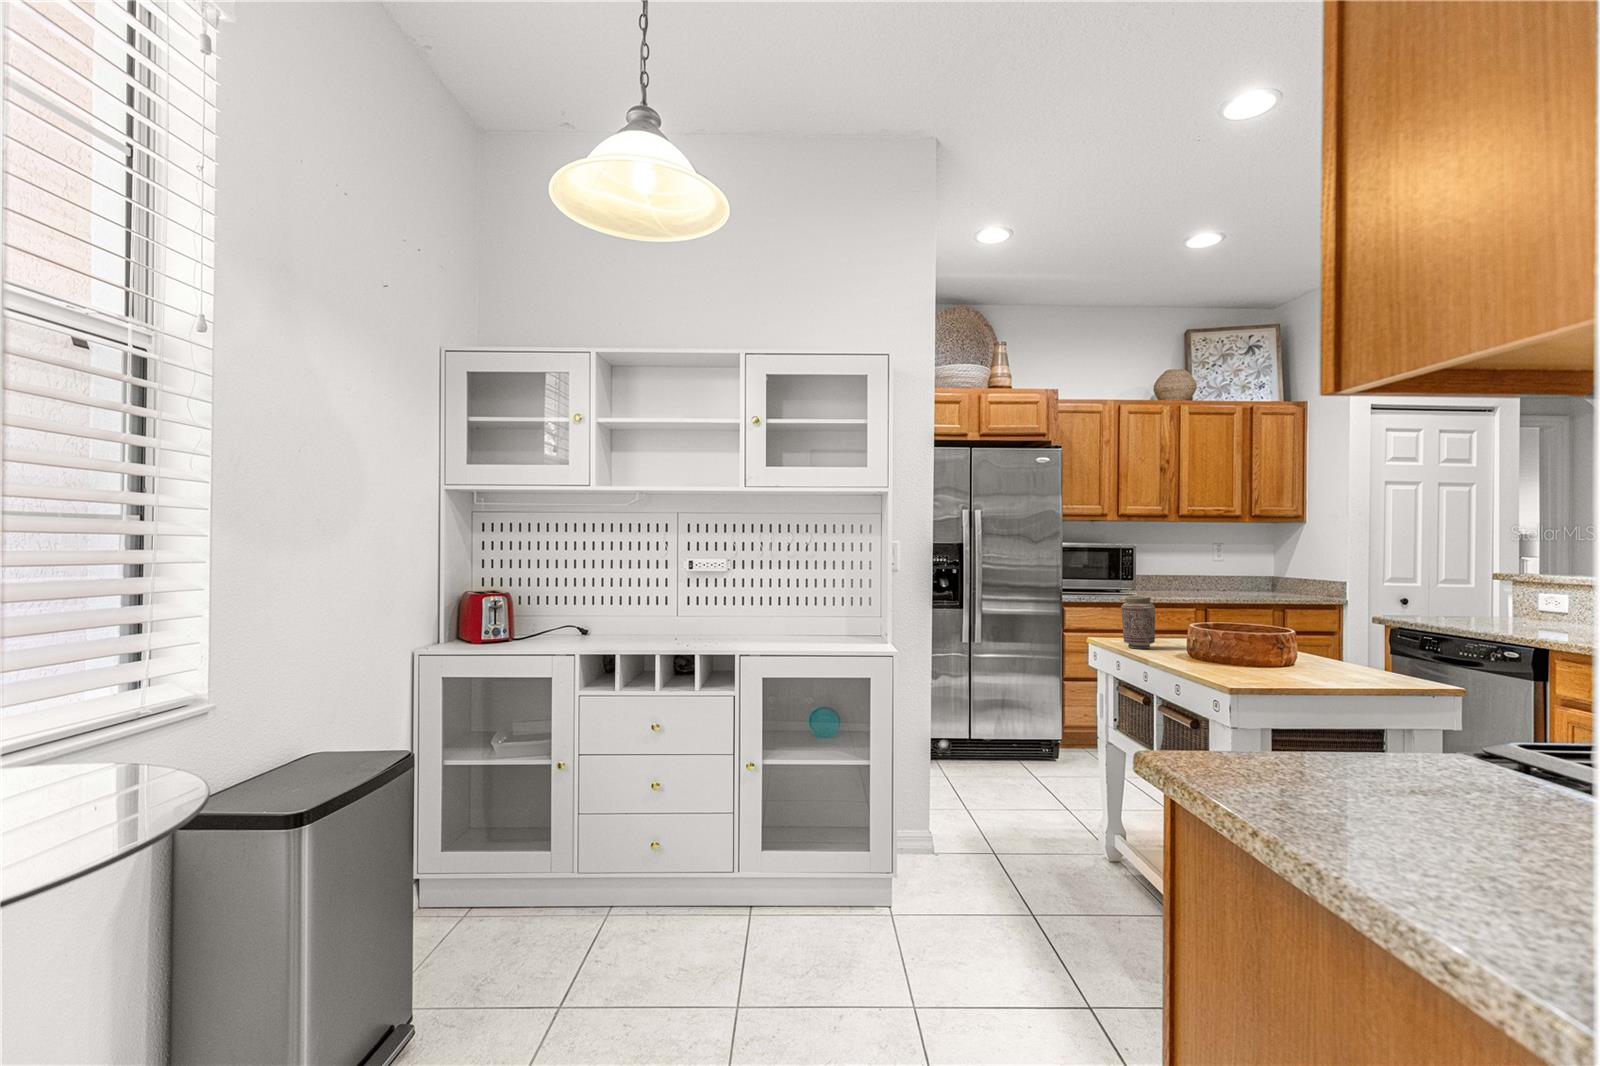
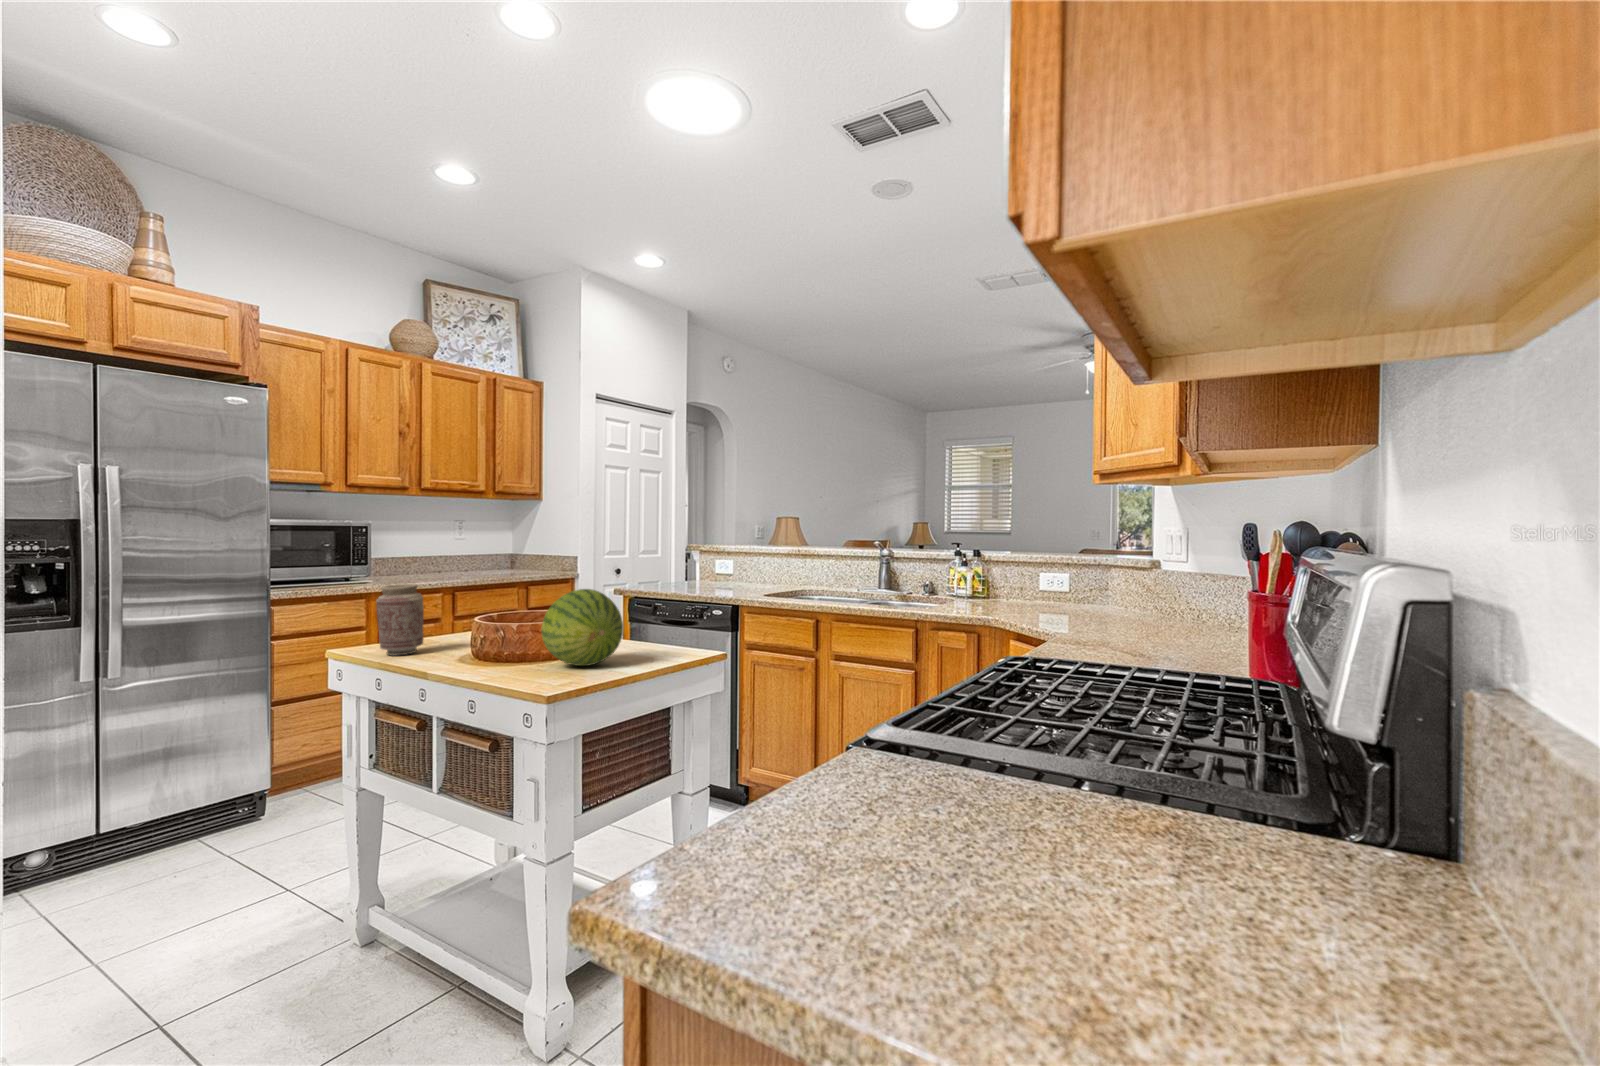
fruit: none [1236,609,1314,674] -> present [541,589,623,666]

